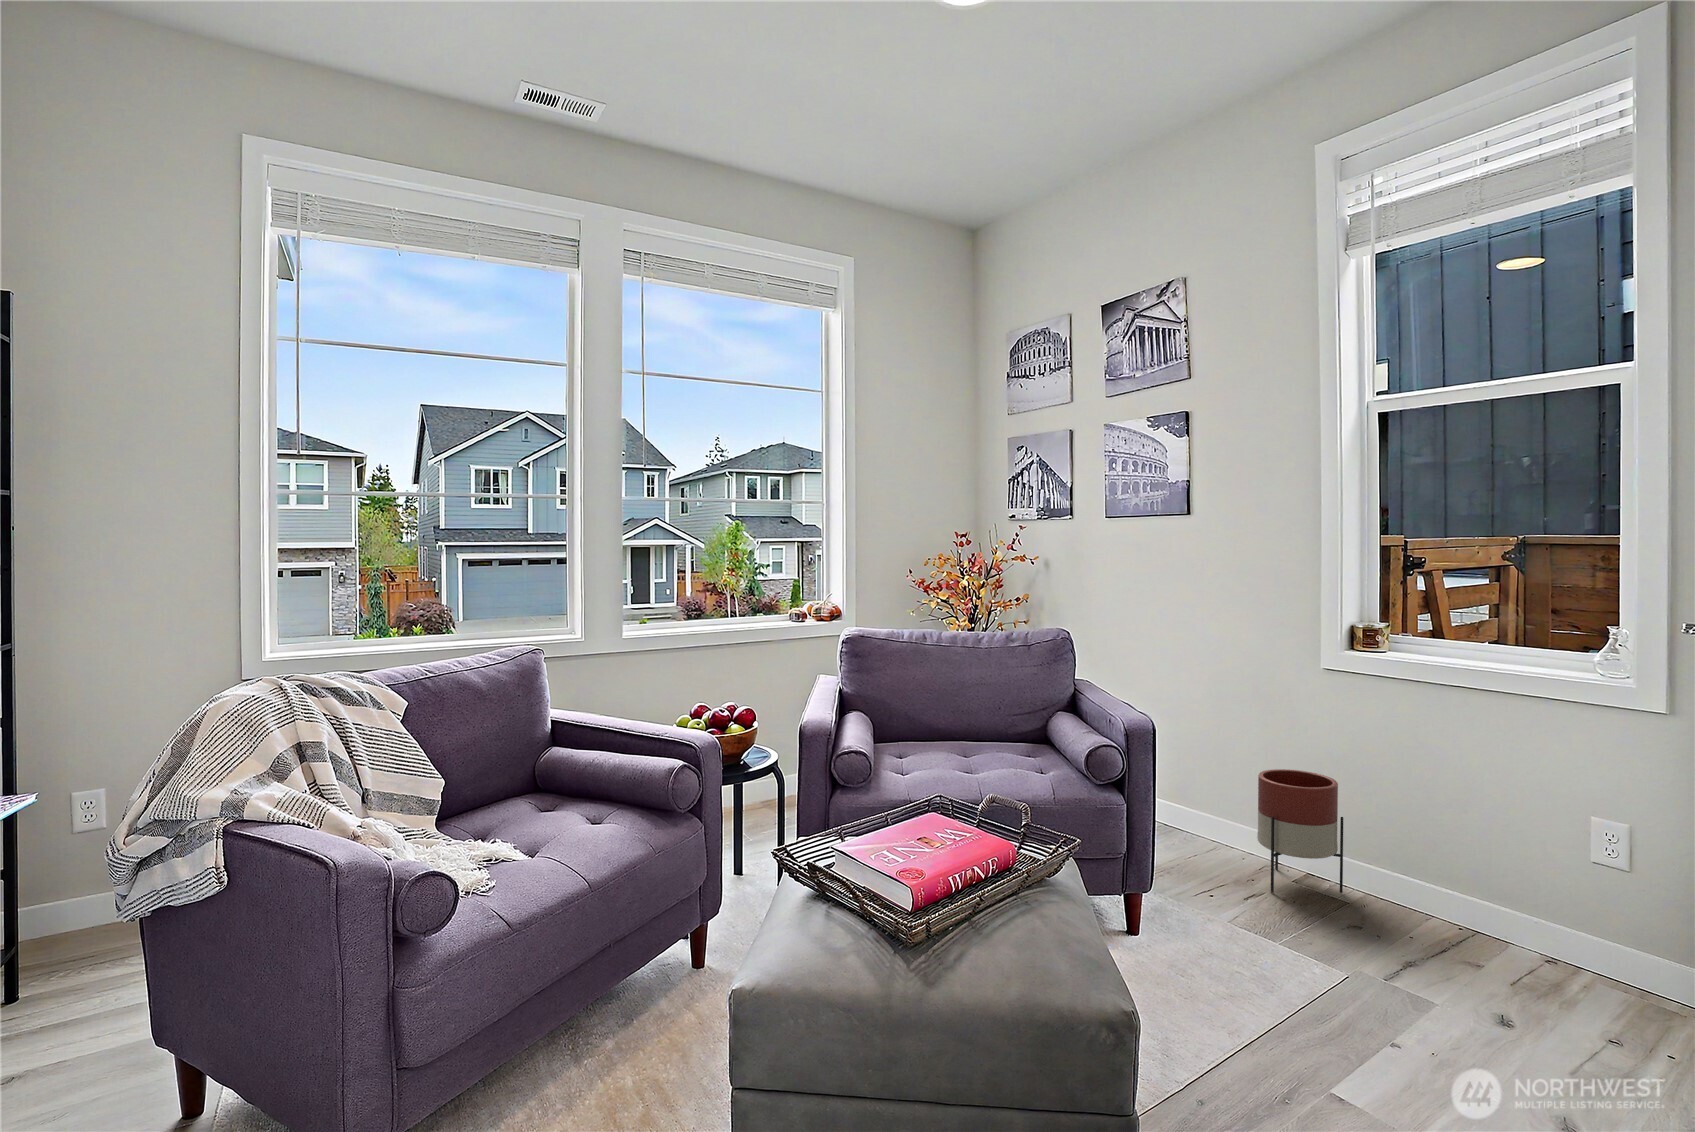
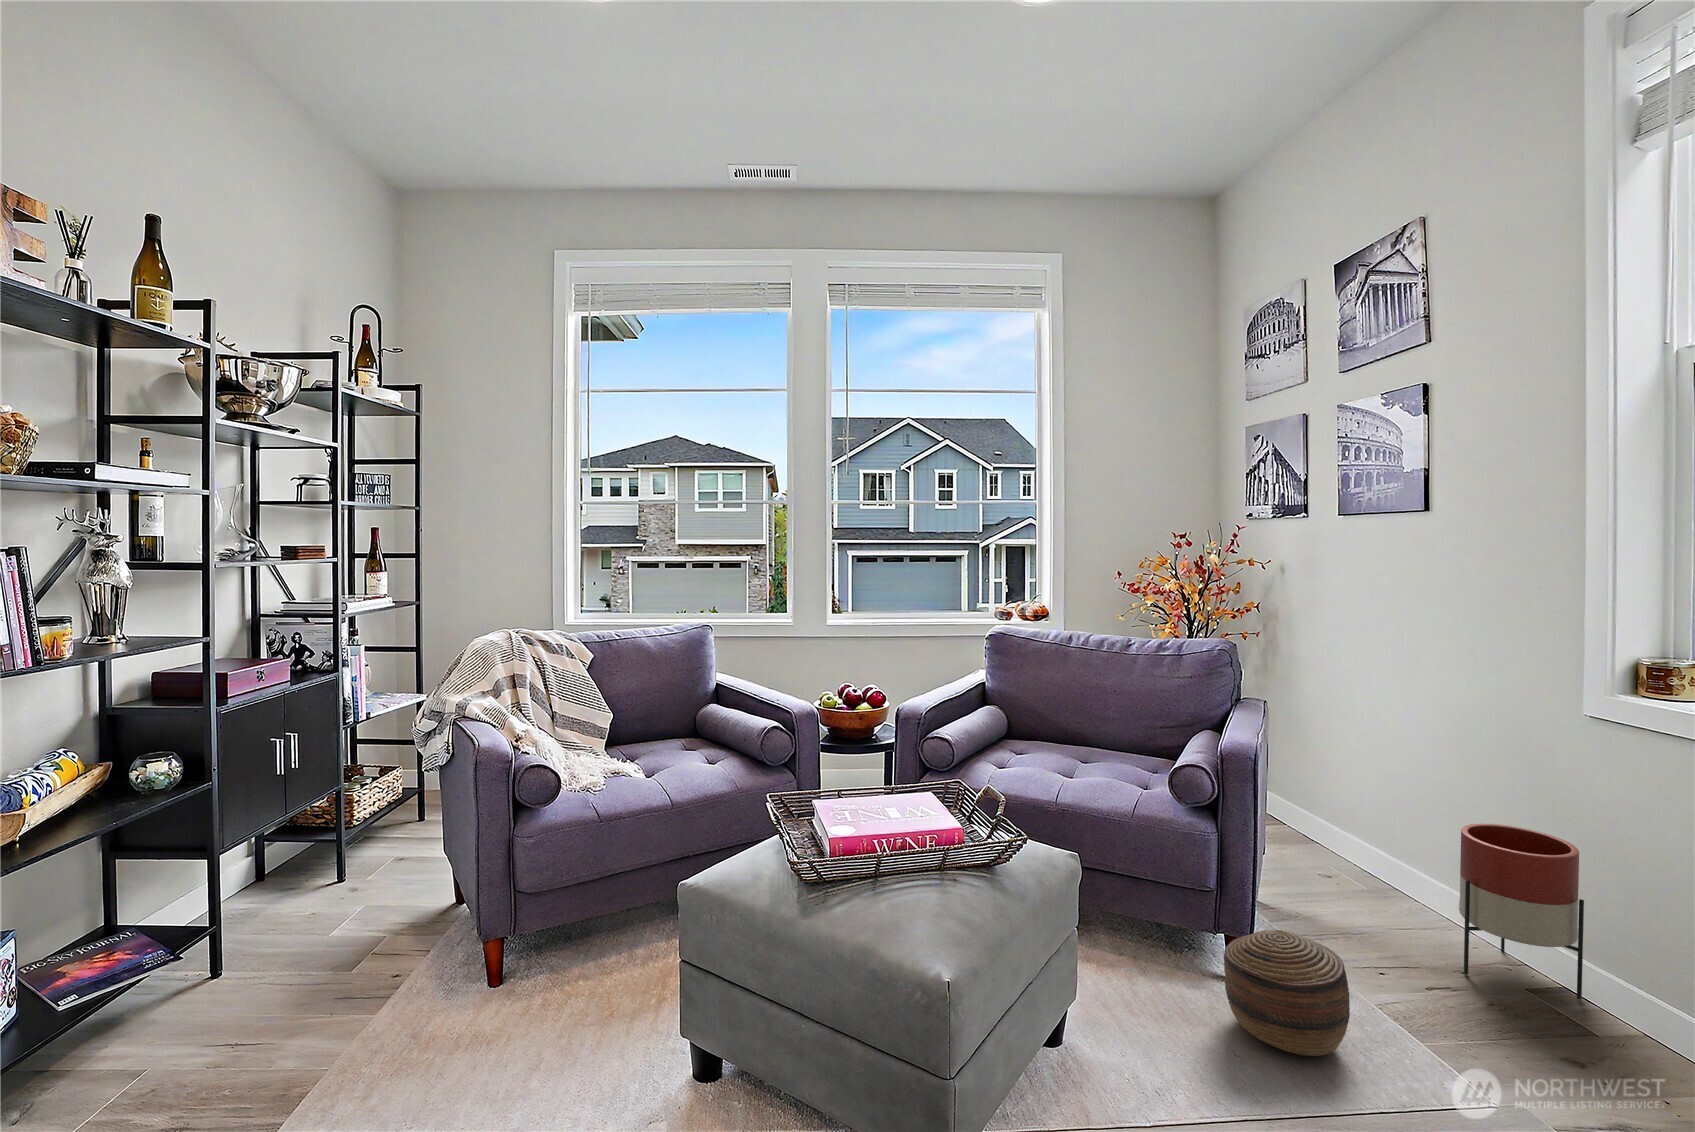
basket: none [1162,884,1267,986] -> present [1224,930,1350,1056]

